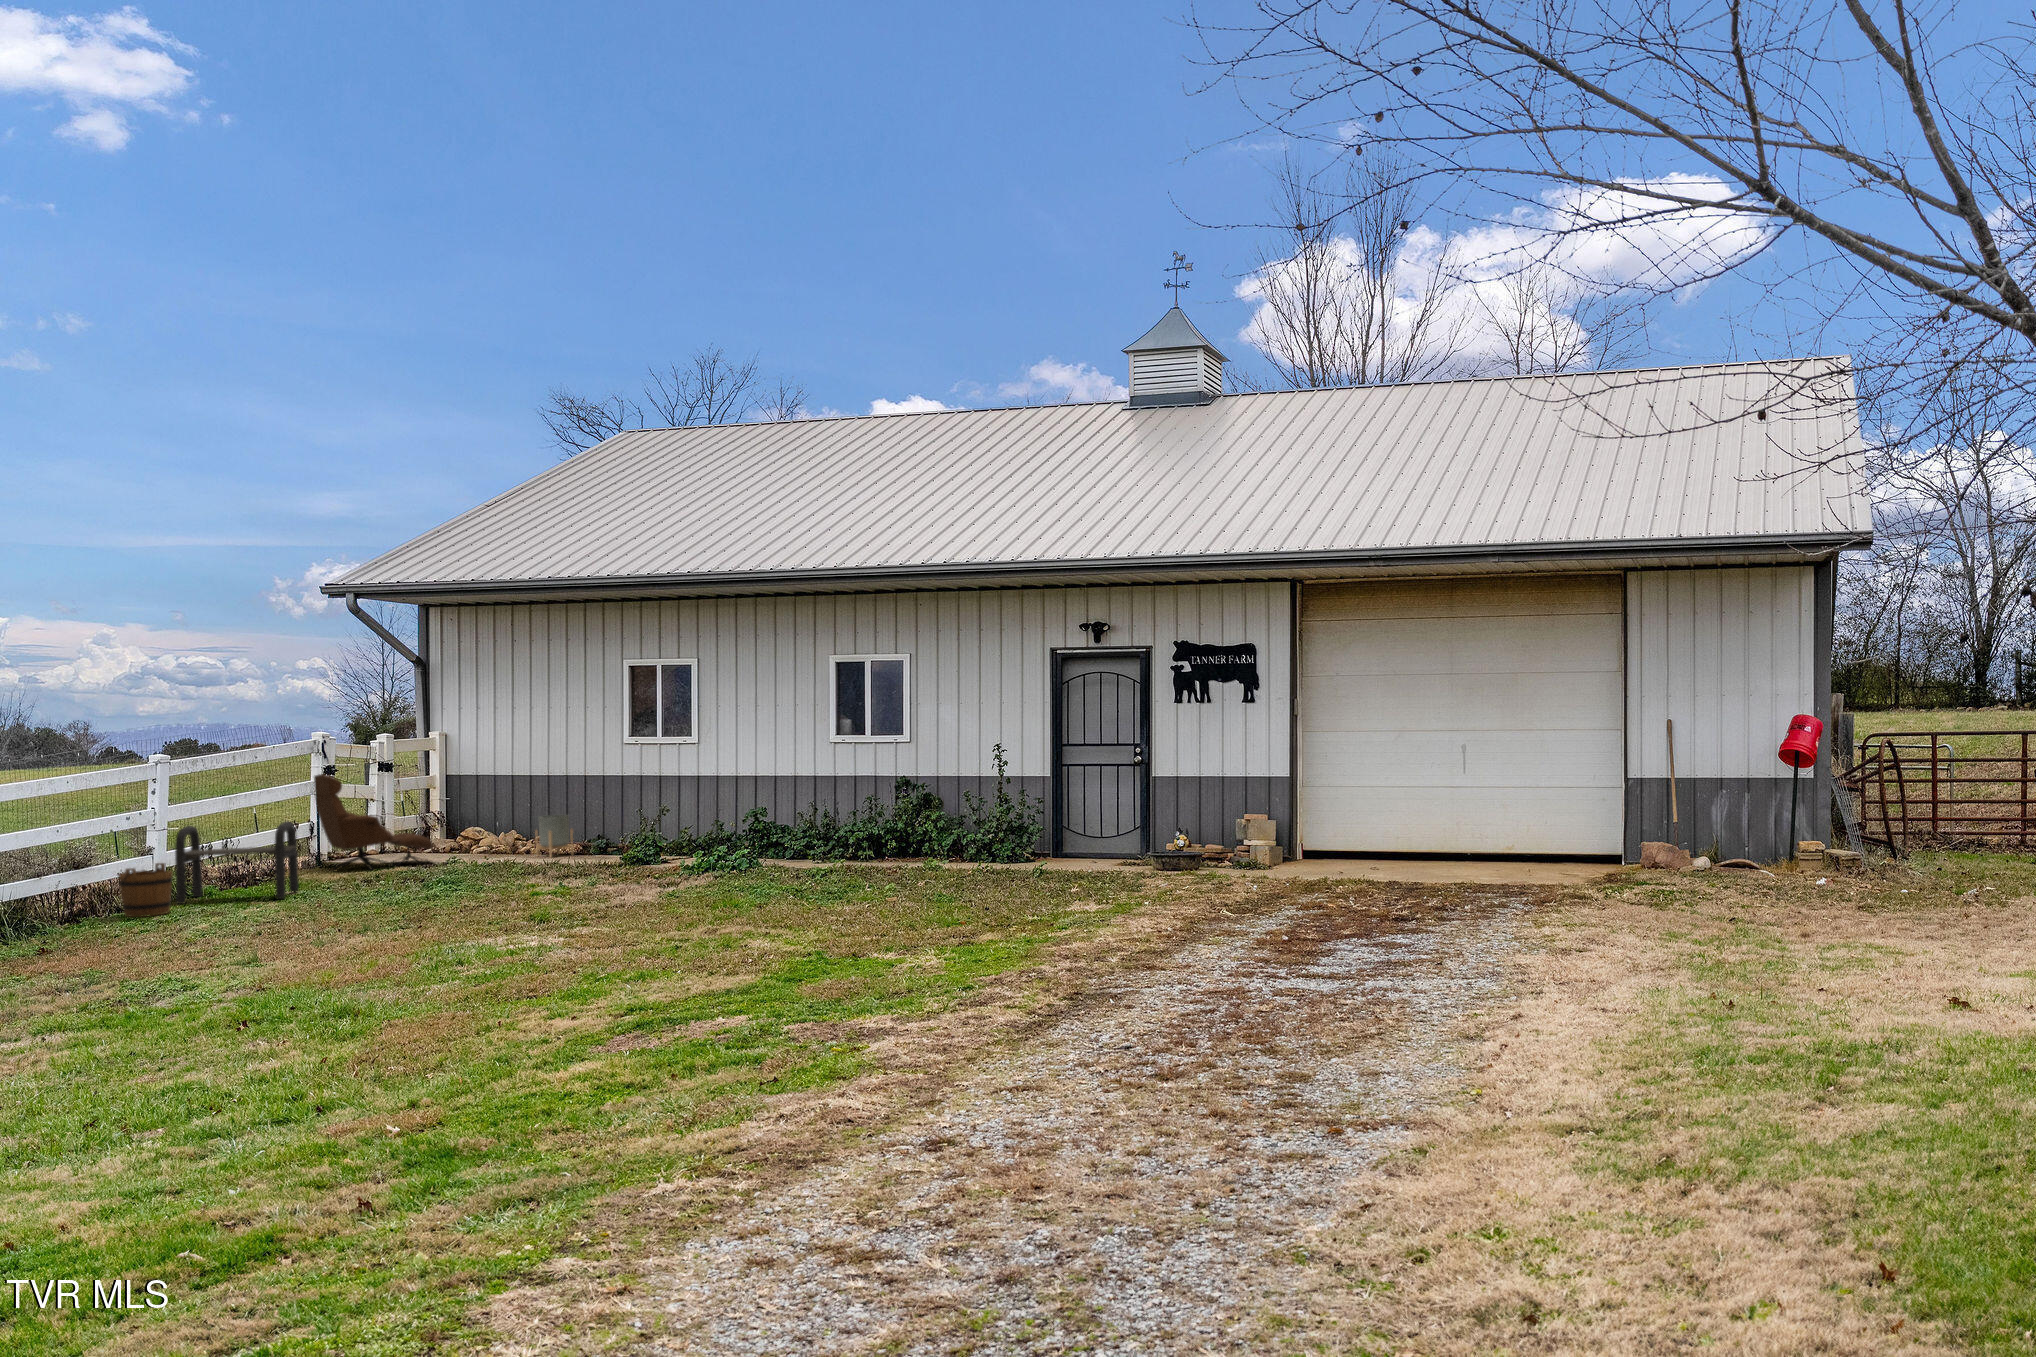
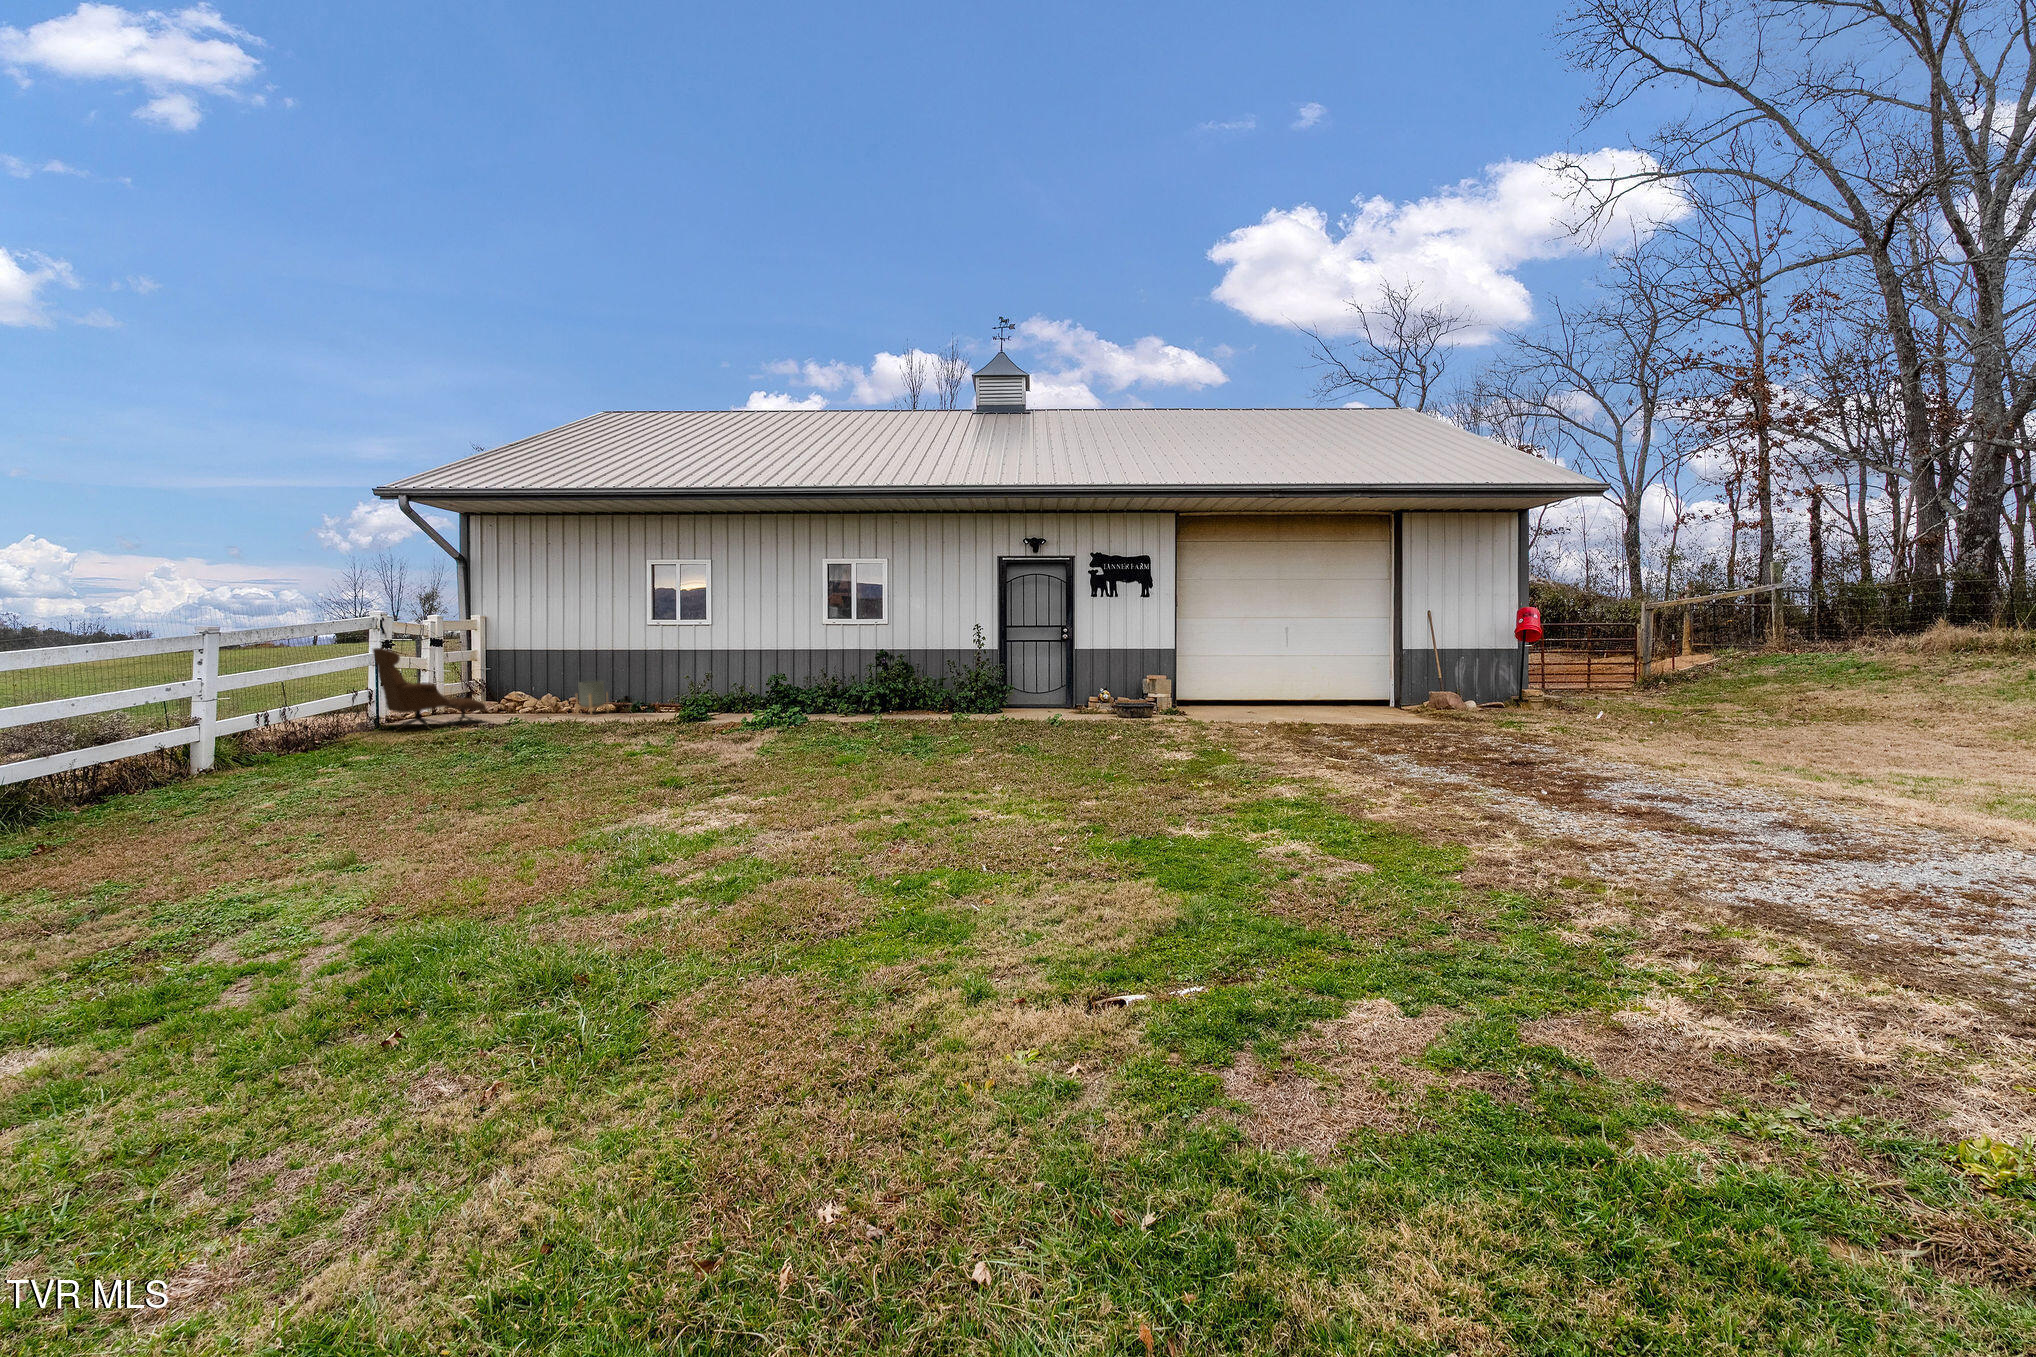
bench: present [175,821,299,904] -> none [227,689,368,772]
bucket: present [119,863,173,917] -> none [156,733,226,791]

